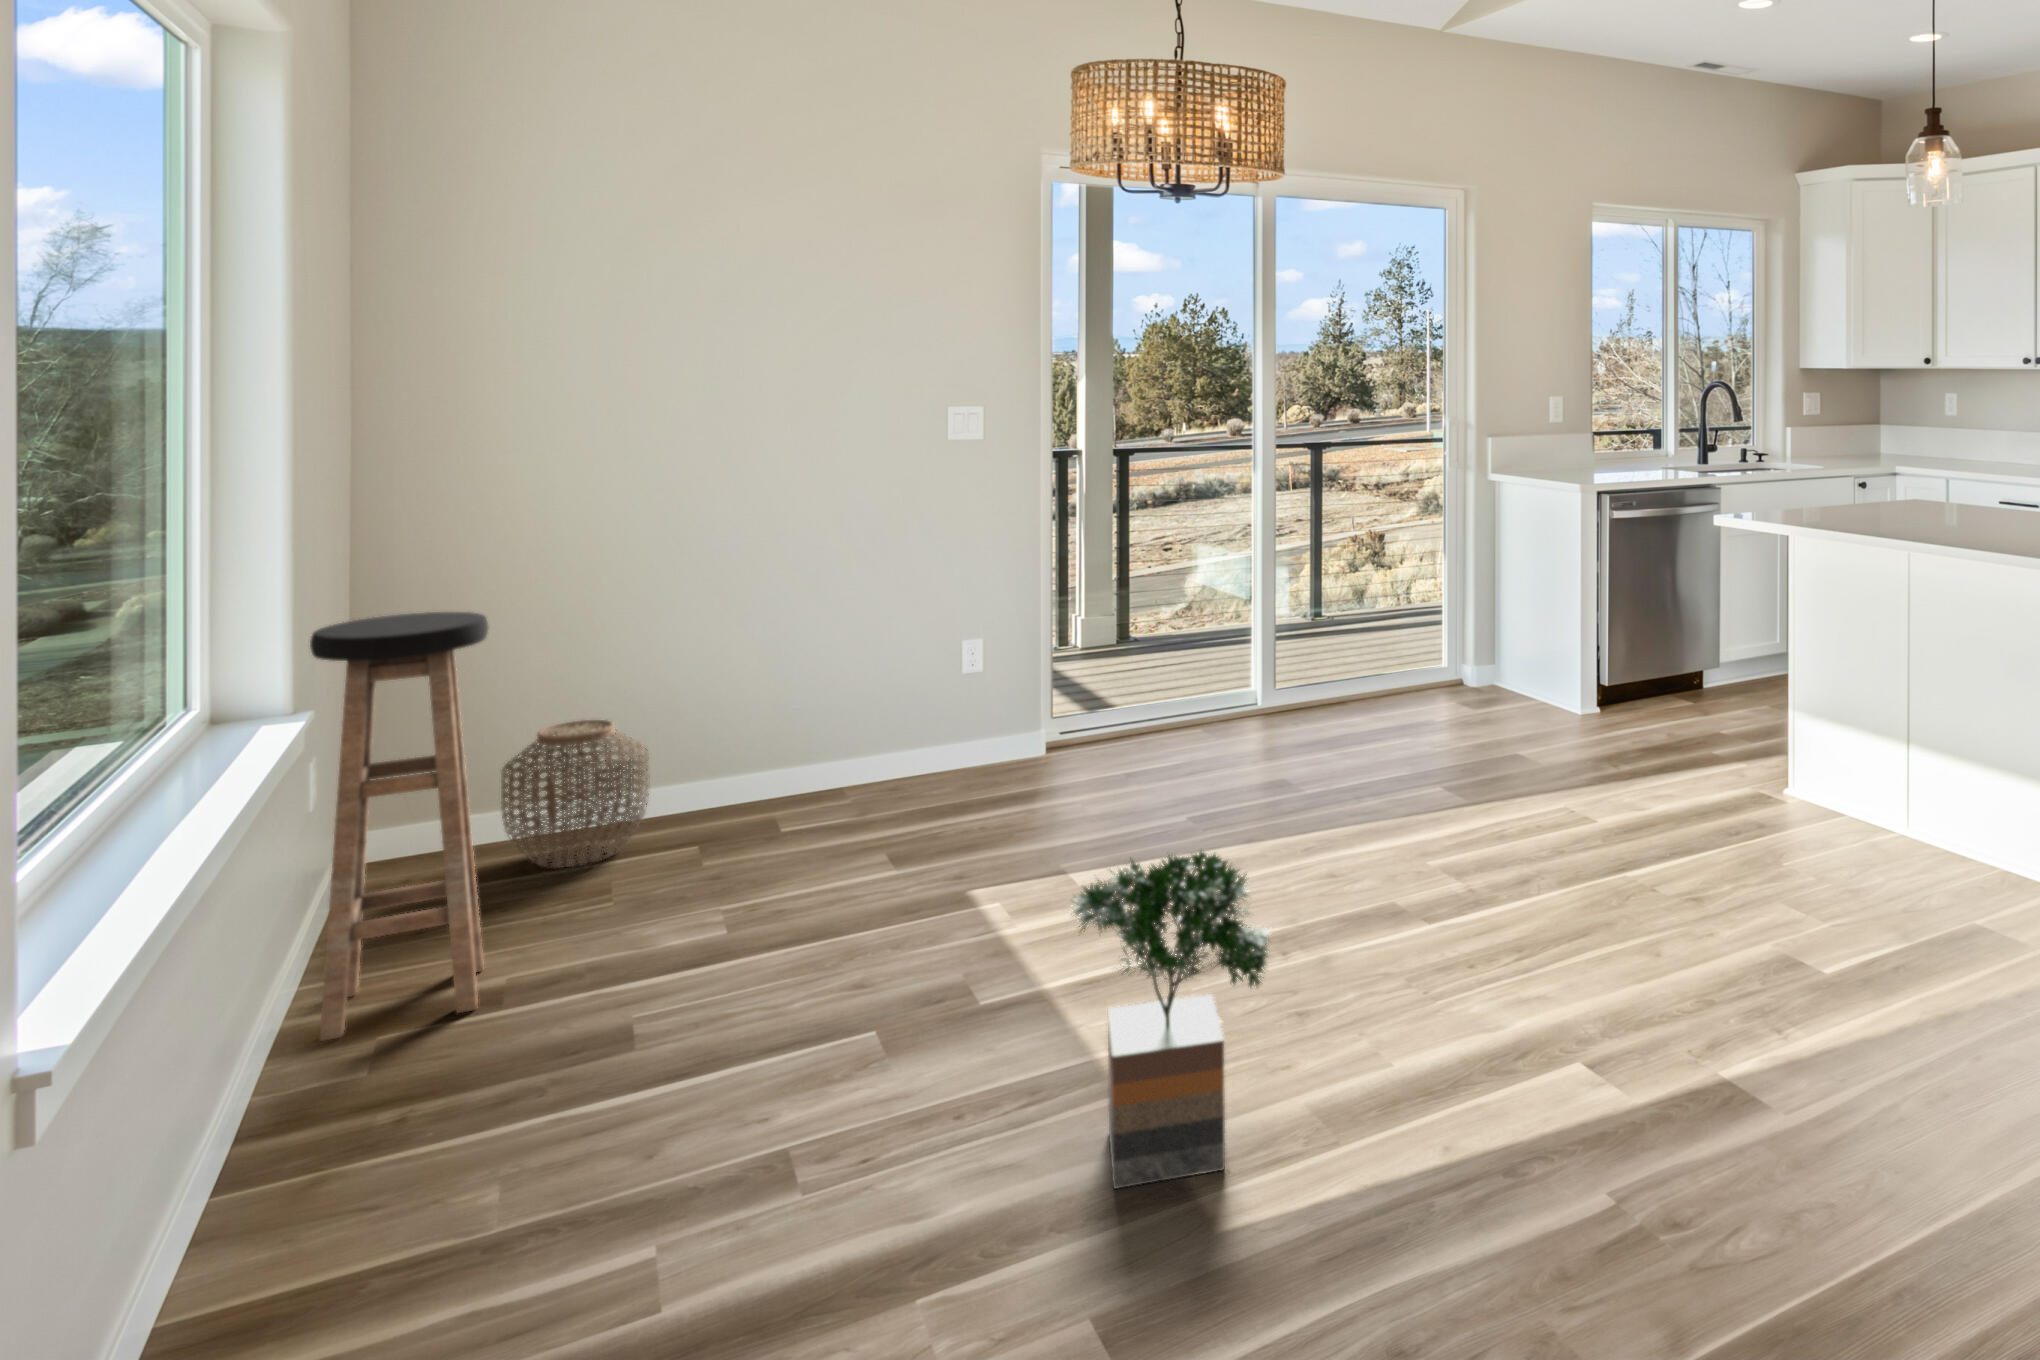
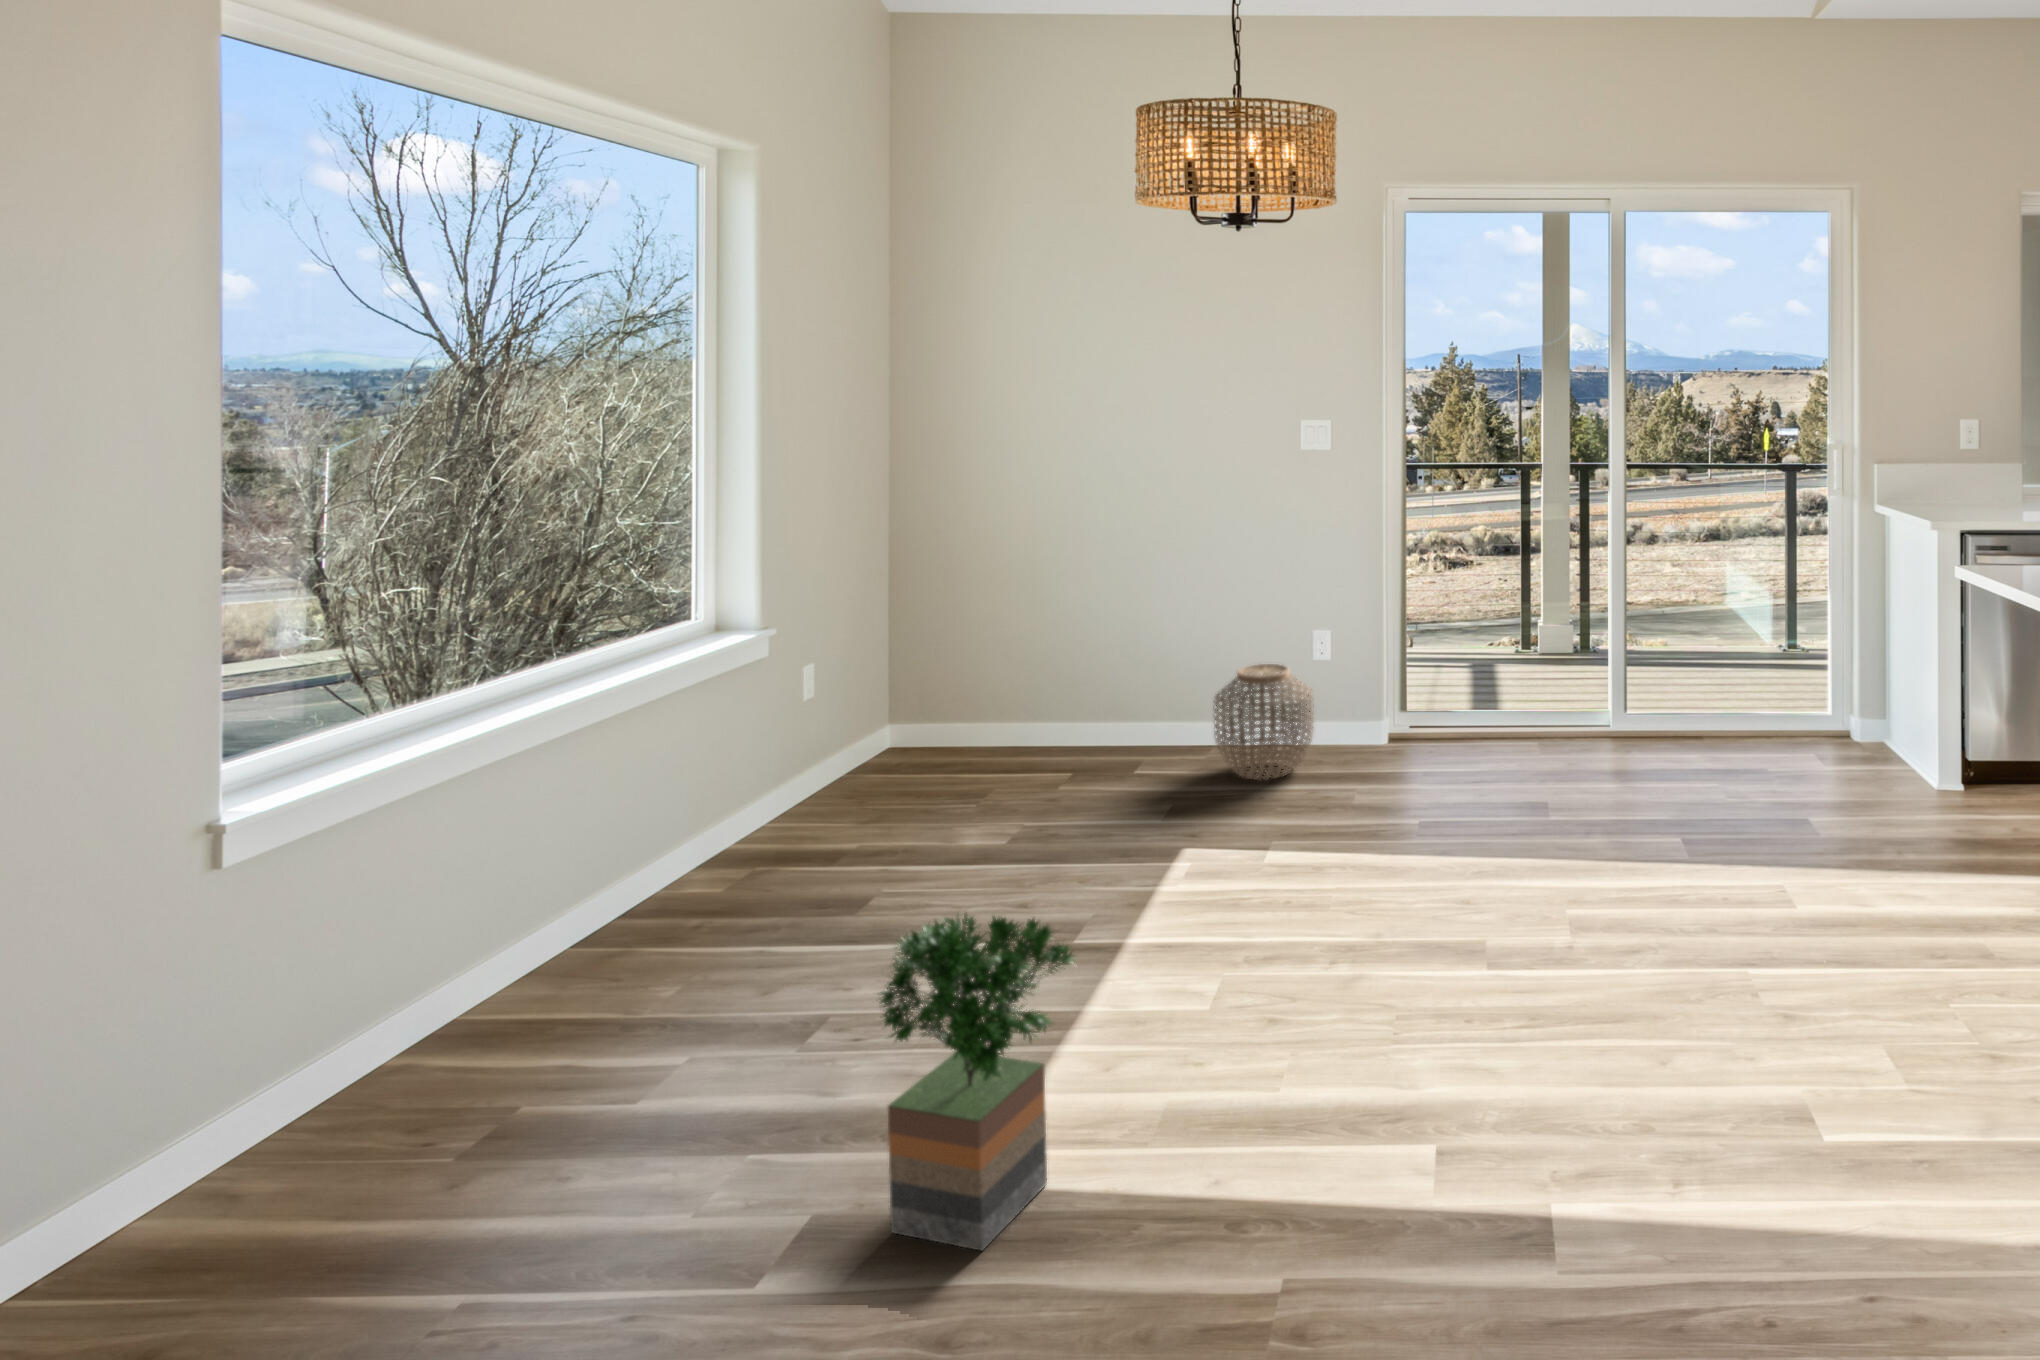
bar stool: present [310,612,489,1041] -> none [691,586,832,899]
woven basket: present [501,720,649,867] -> present [1214,664,1314,779]

